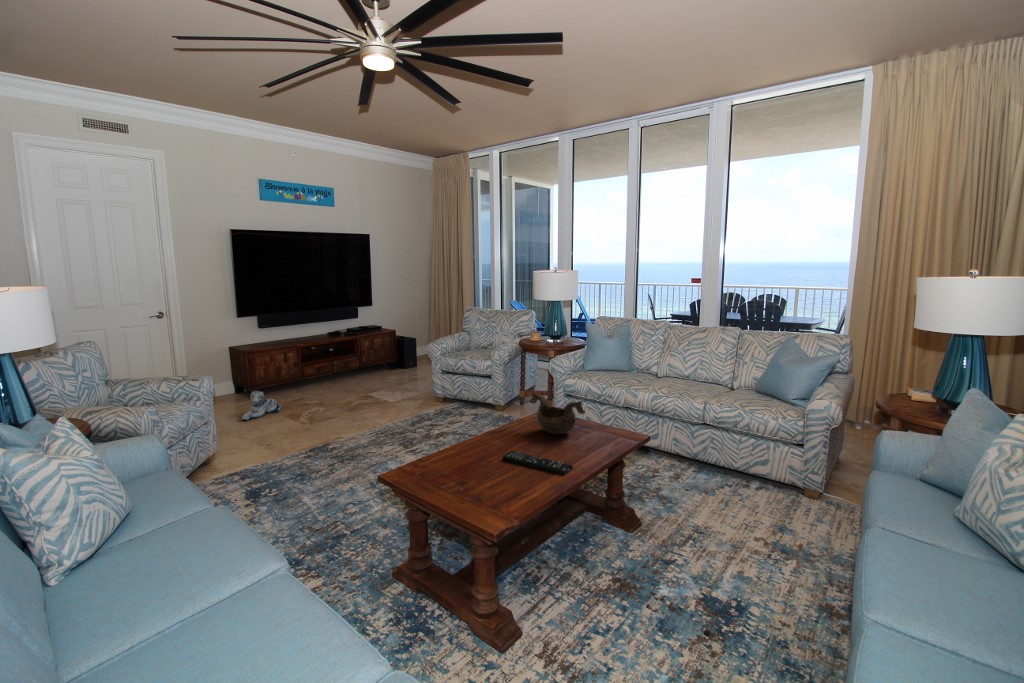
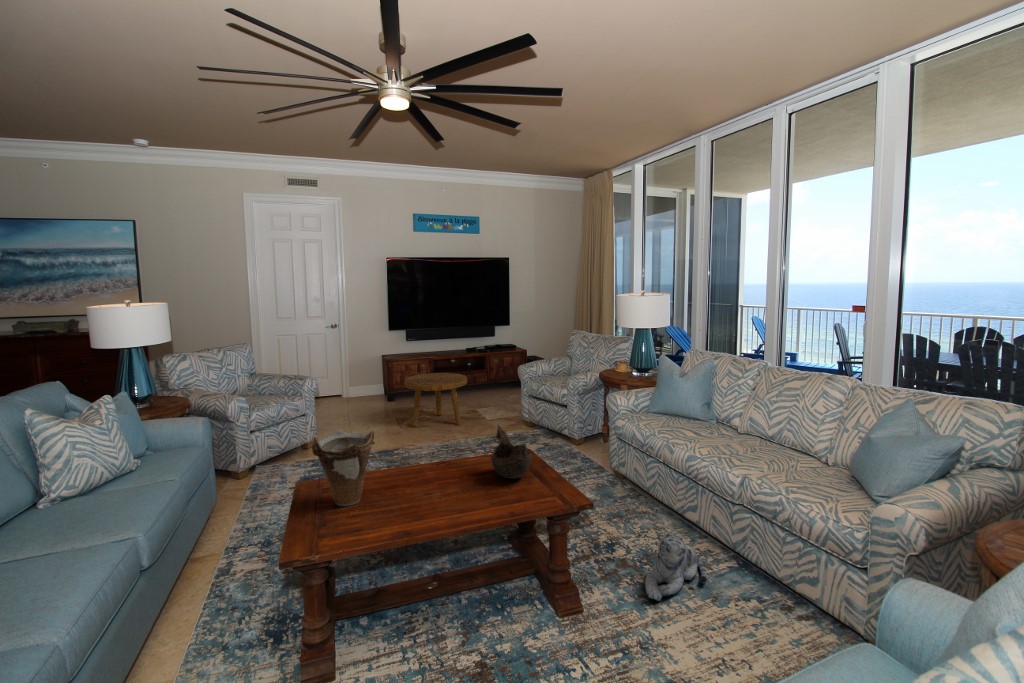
footstool: none [303,358,374,419] -> present [404,373,467,426]
plush toy: present [242,391,282,420] -> present [645,533,707,601]
vase: none [421,407,474,485] -> present [312,429,375,506]
remote control: present [502,451,573,475] -> none [418,485,465,523]

